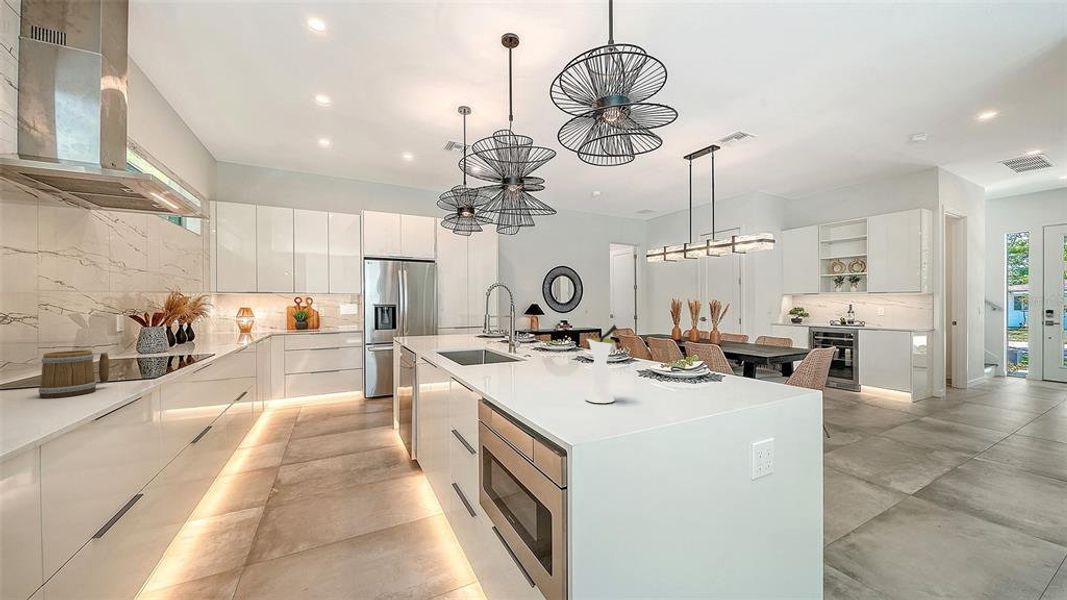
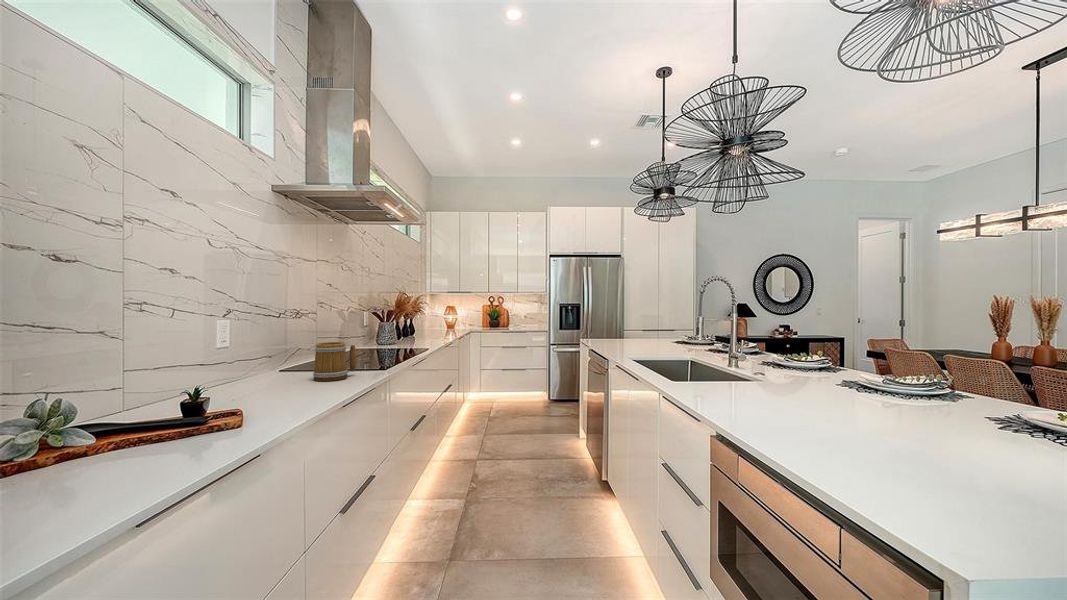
vase: present [586,325,617,403] -> none [910,344,989,481]

